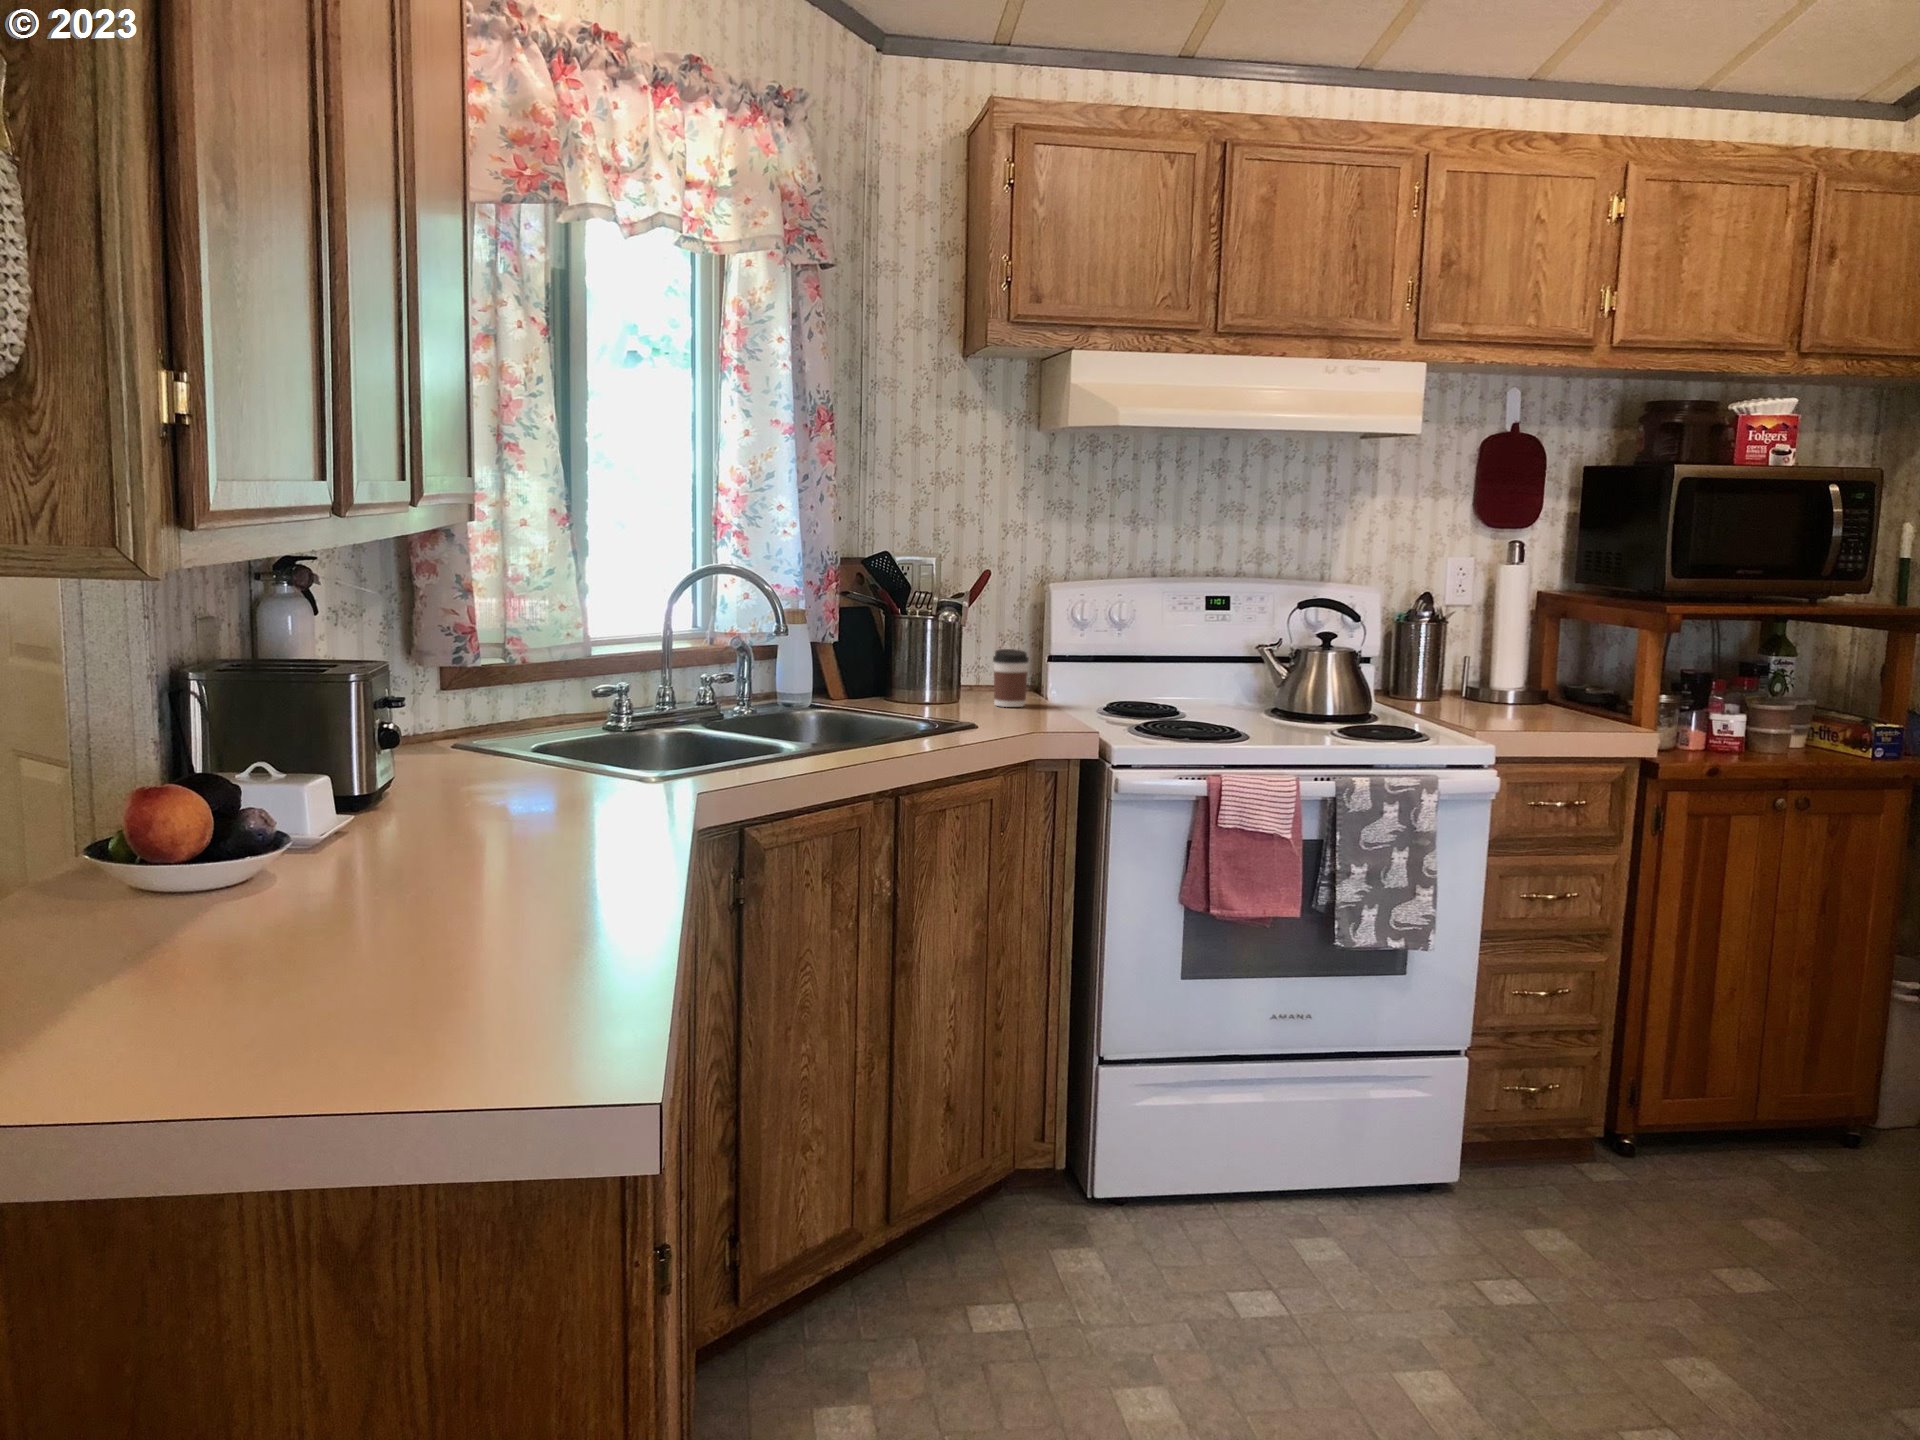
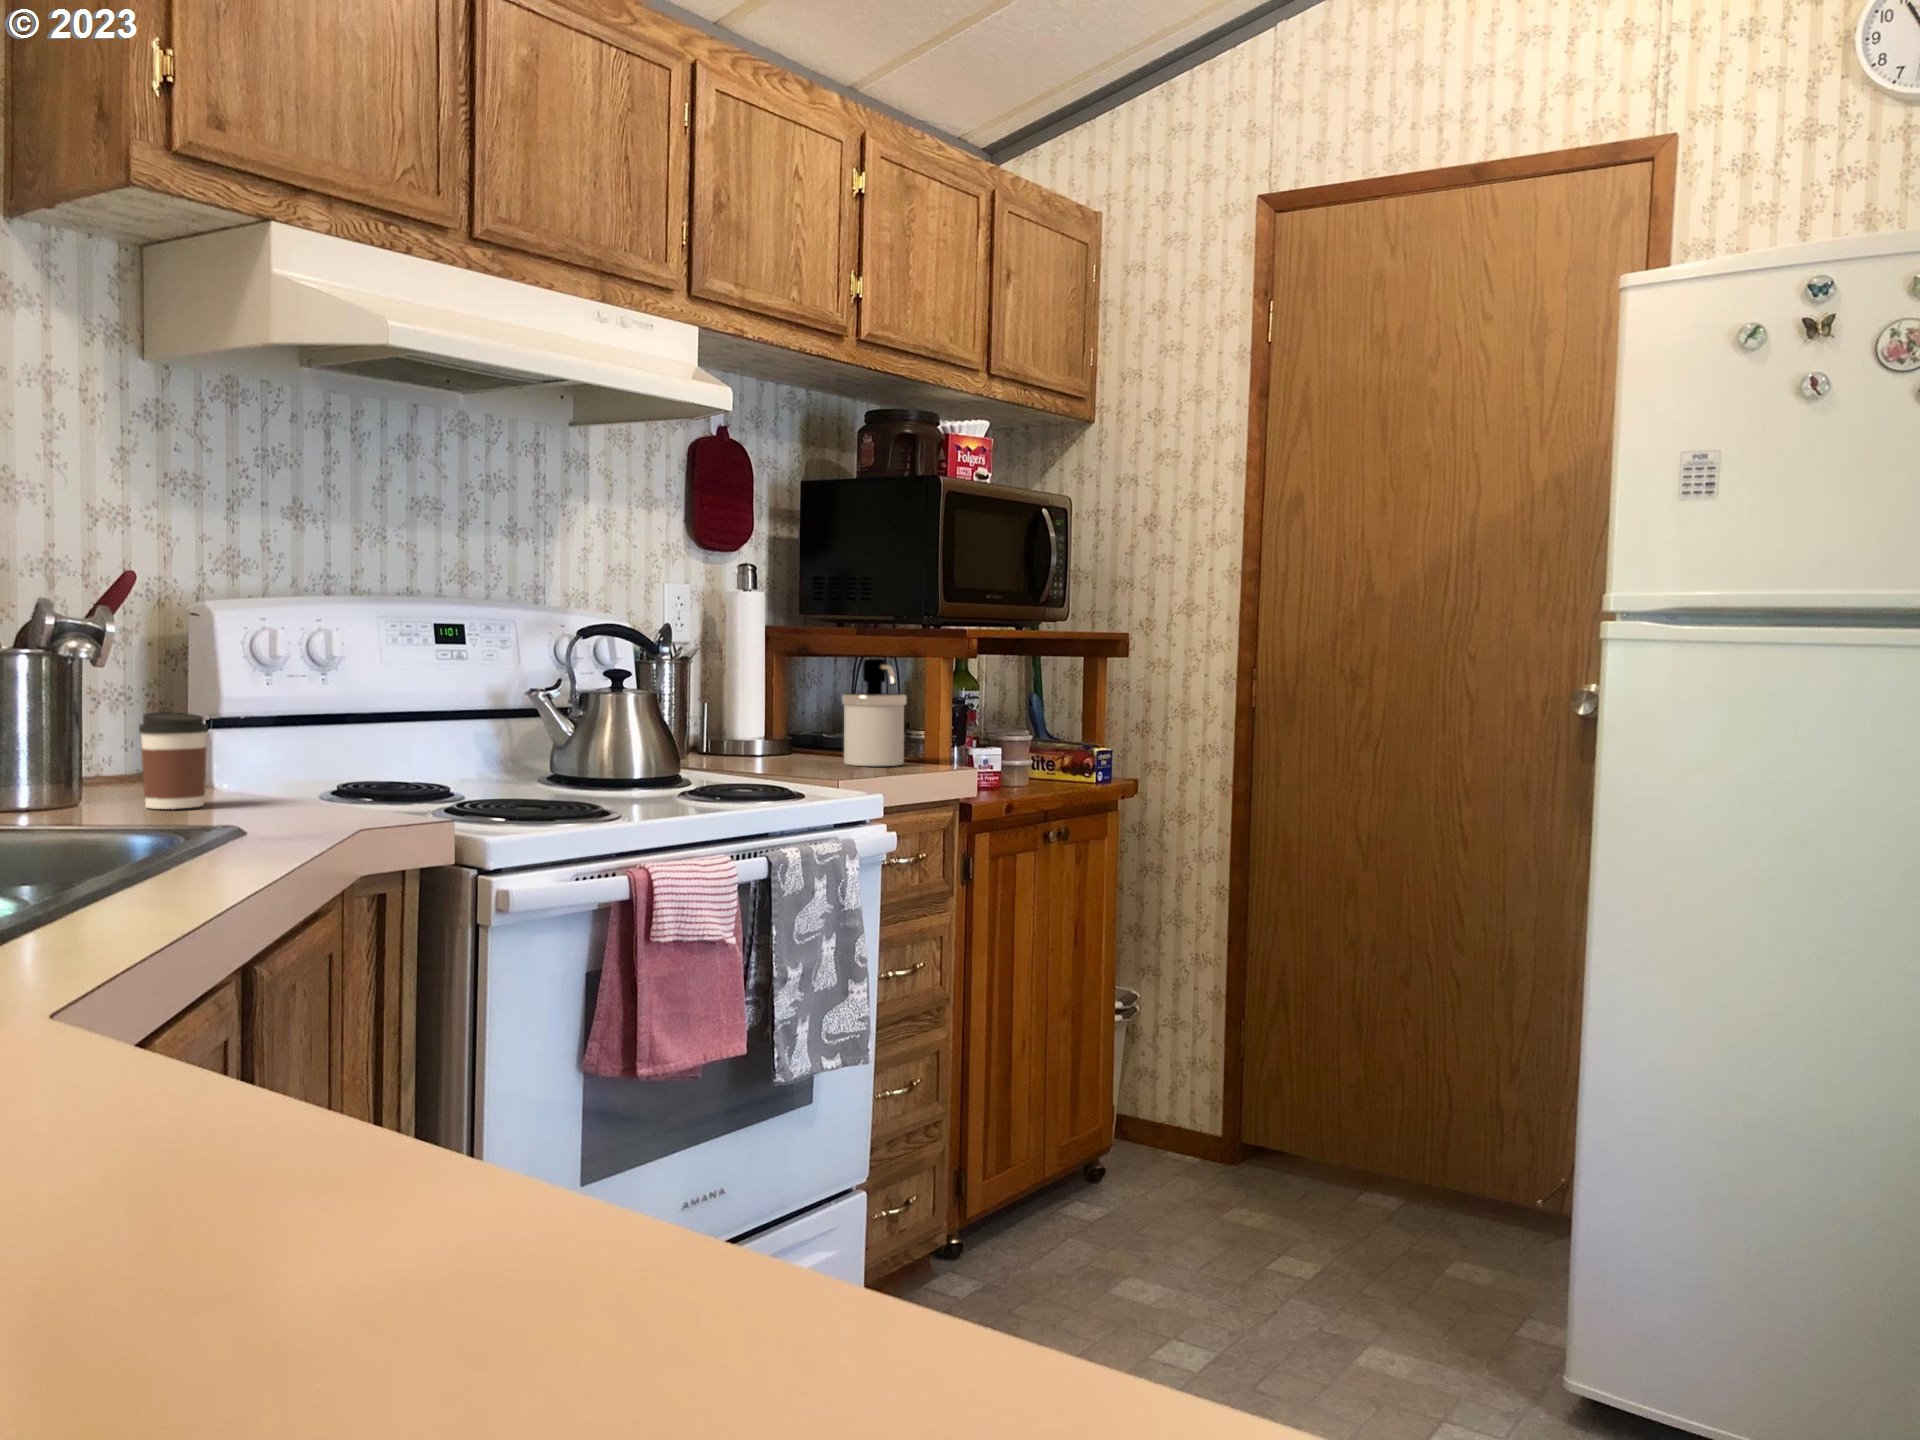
soap dispenser: none [1550,630,1613,725] -> present [842,659,907,766]

